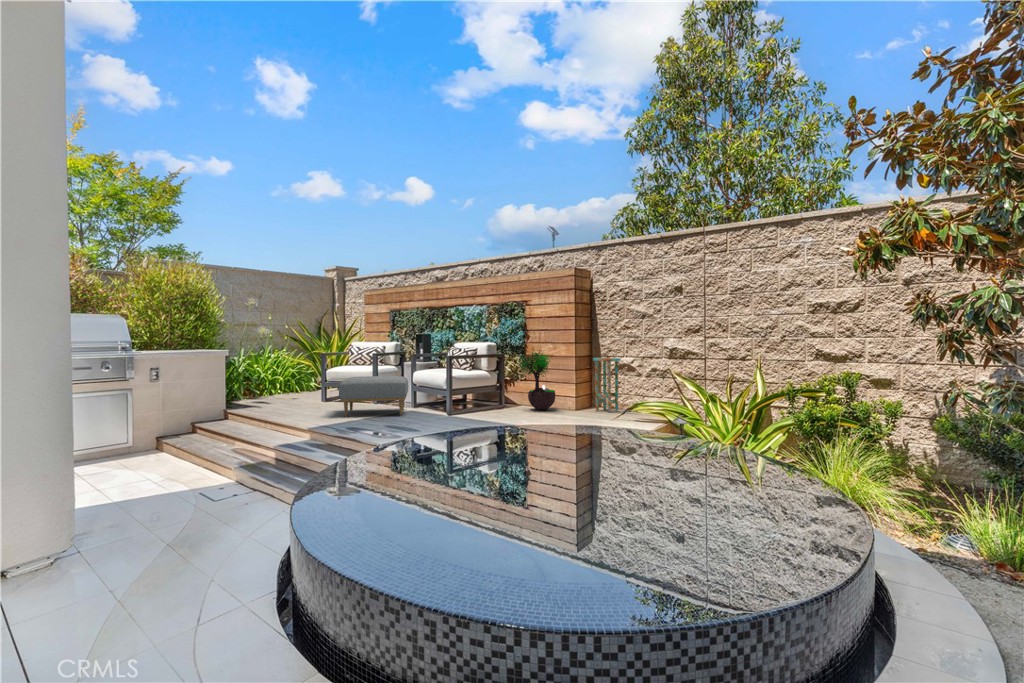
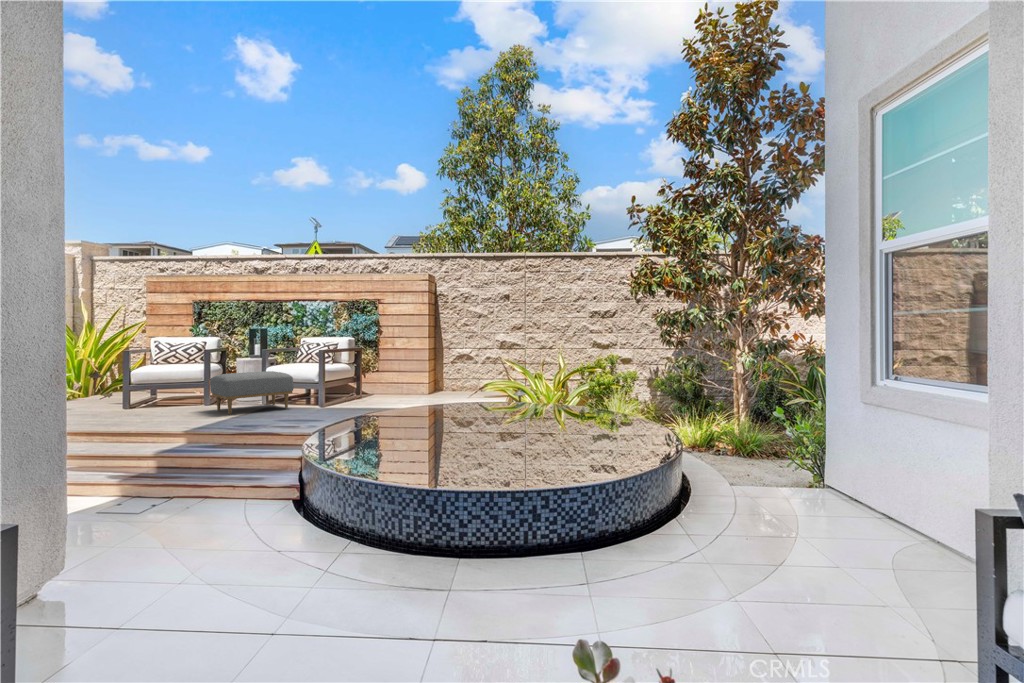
potted tree: present [518,351,555,410] -> none [383,340,416,395]
side table: present [593,358,621,412] -> none [441,349,464,393]

